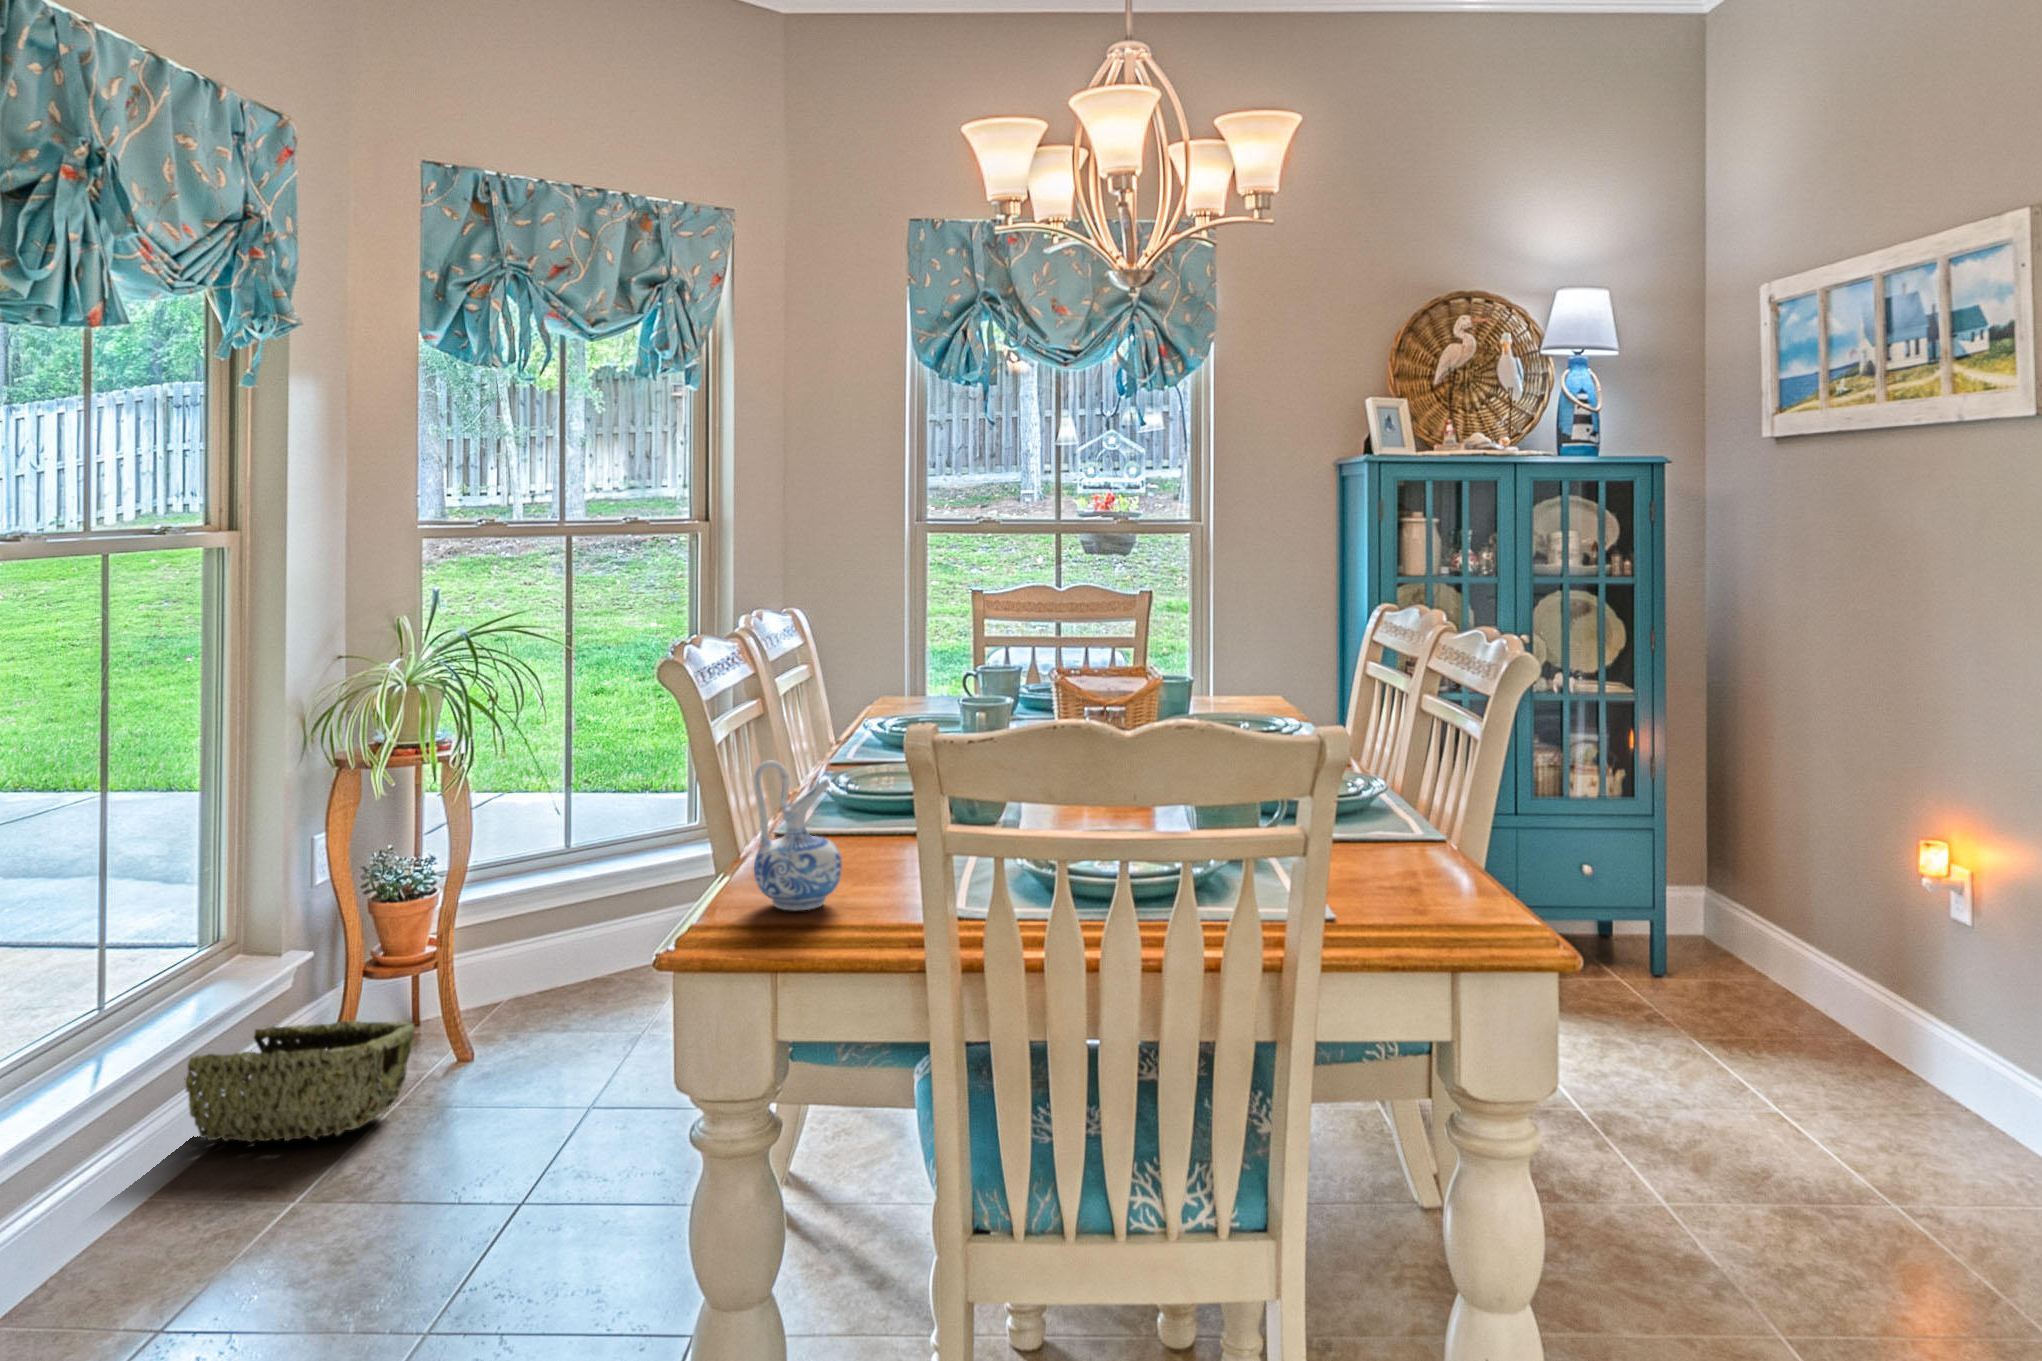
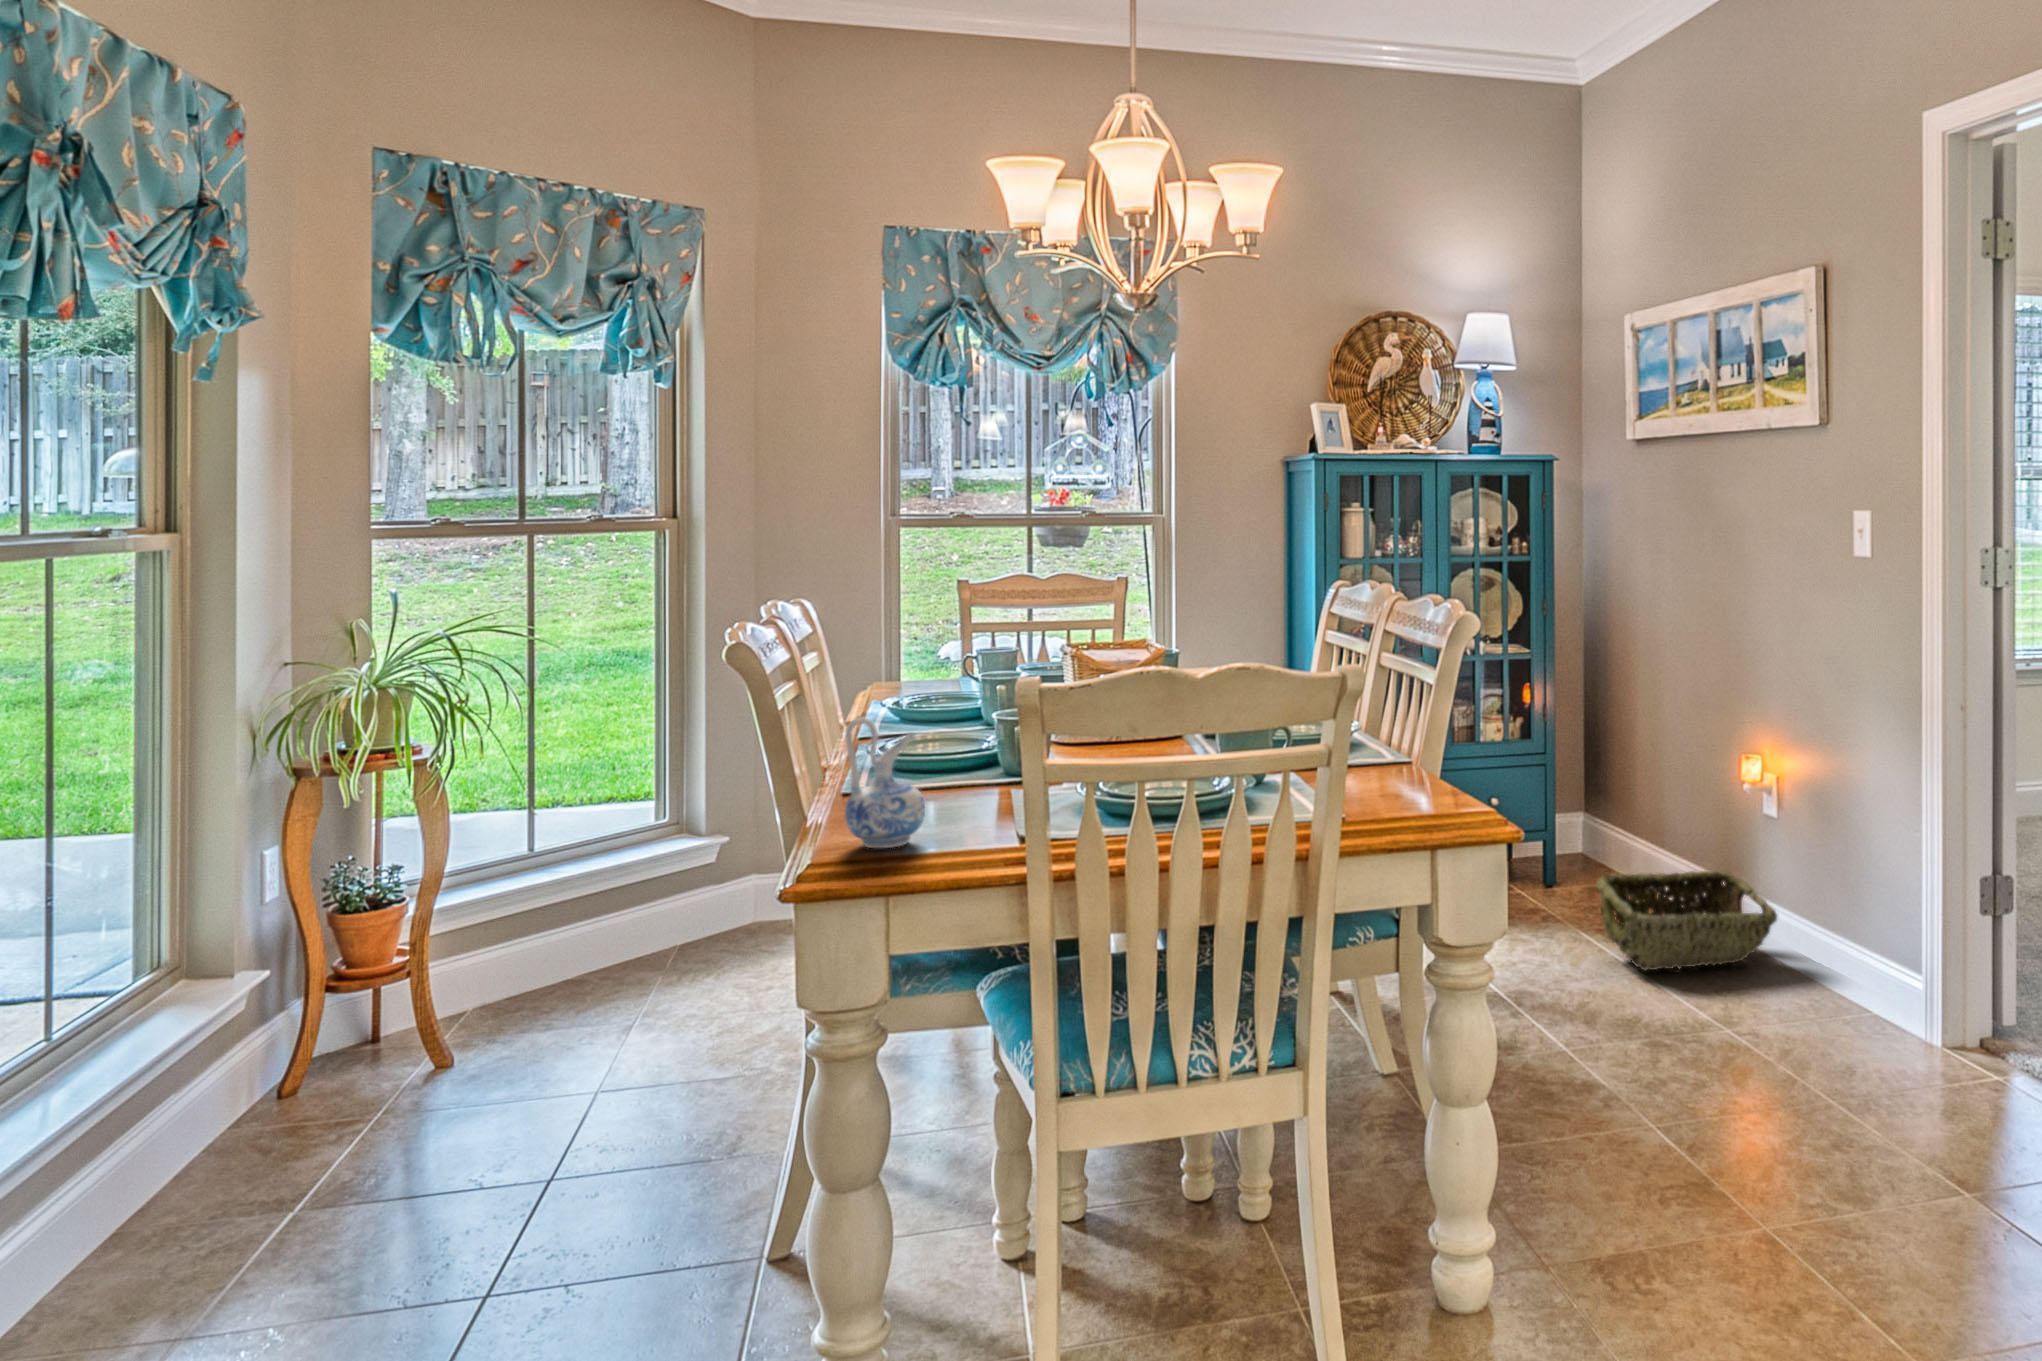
woven basket: present [186,1021,415,1142] -> present [1597,871,1777,971]

